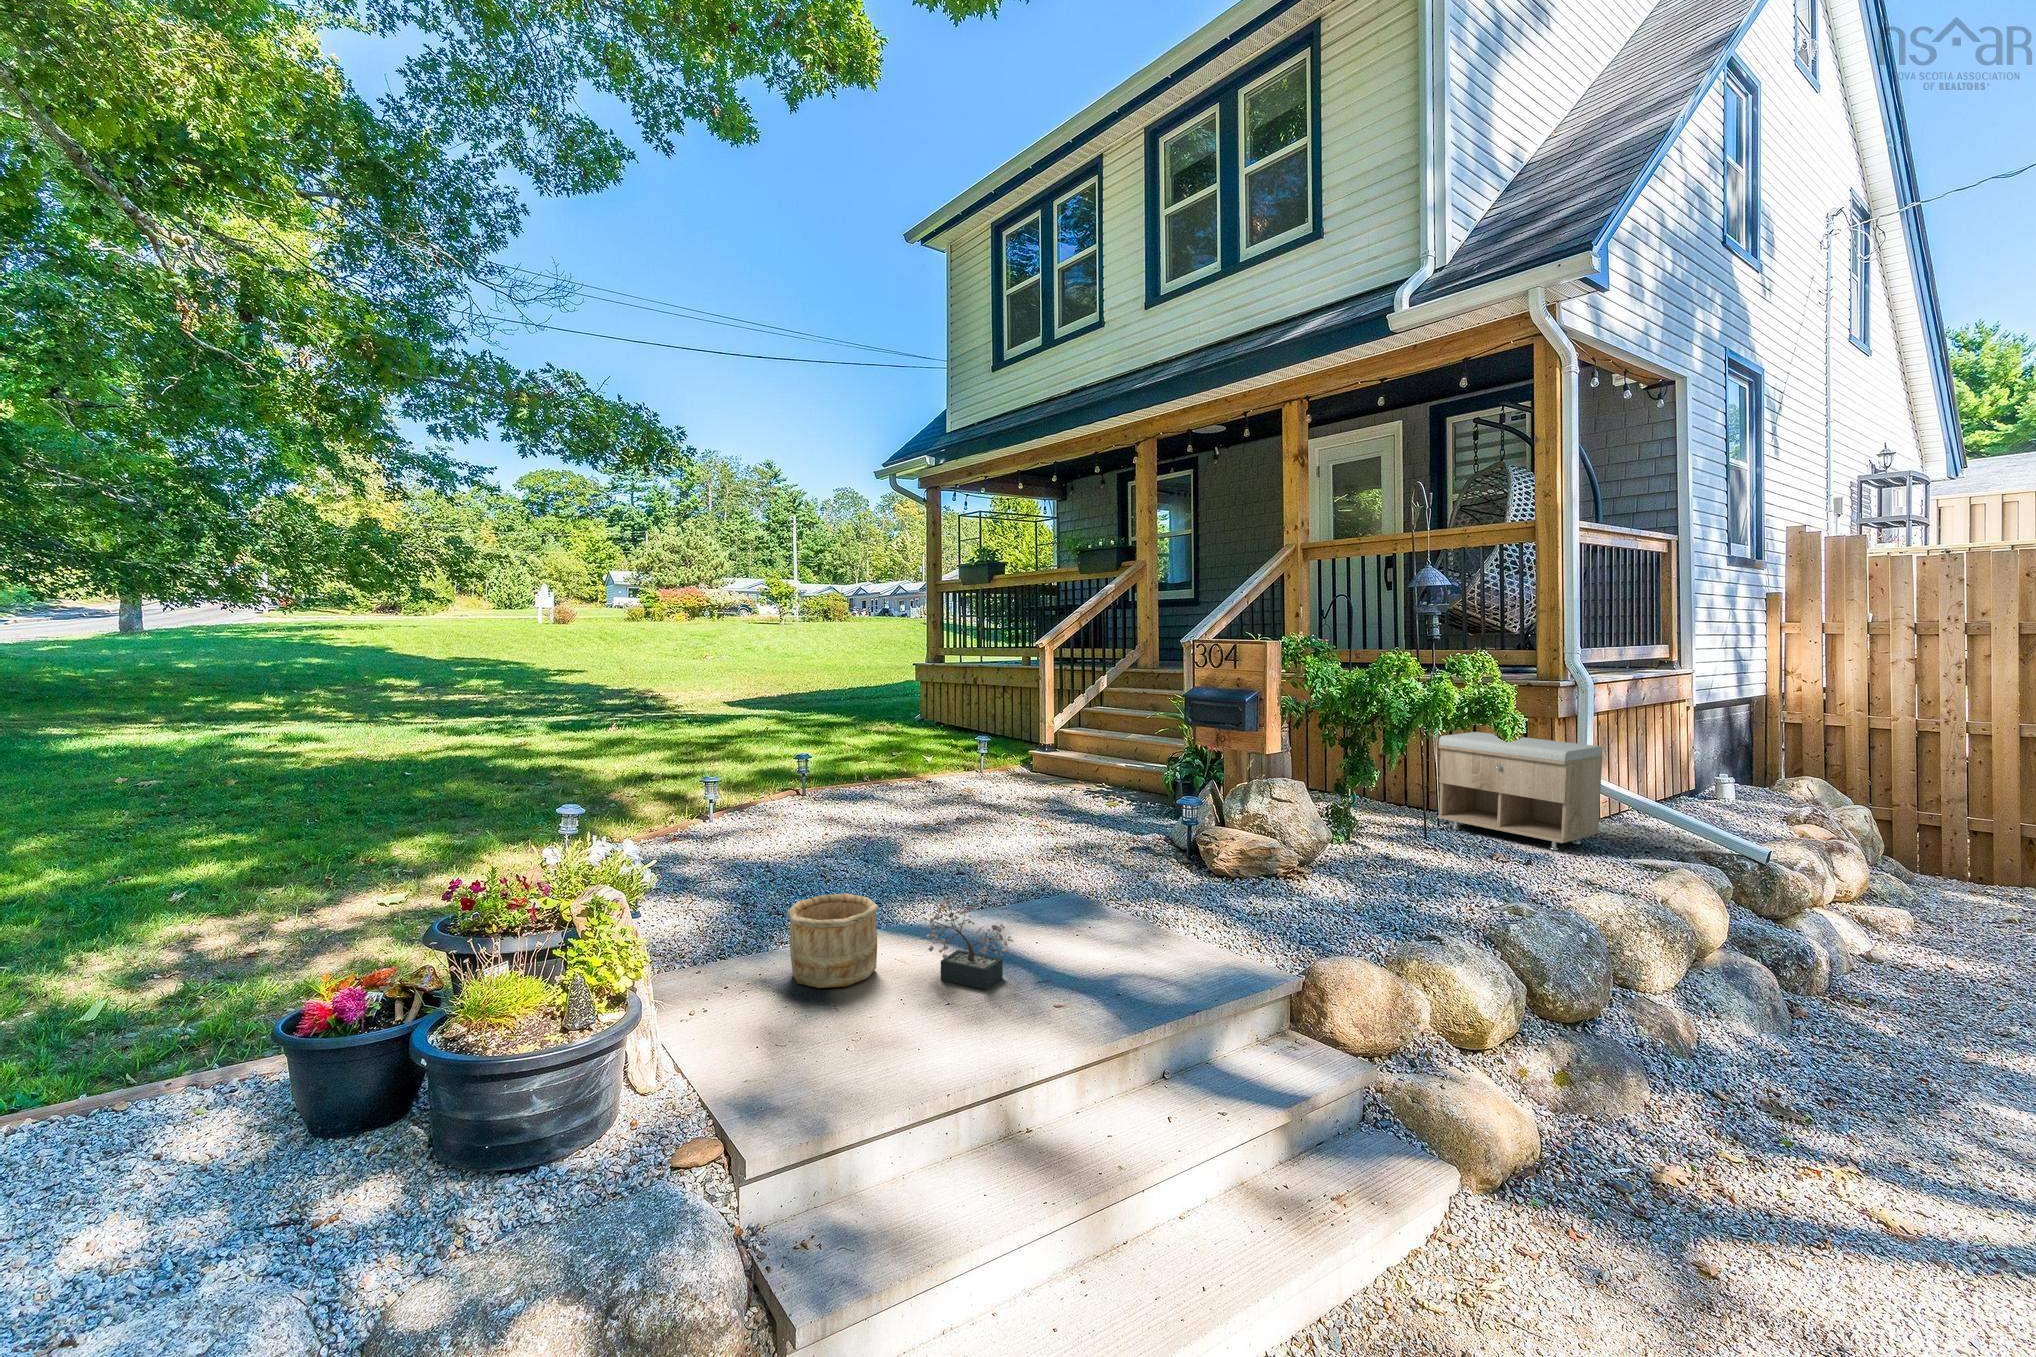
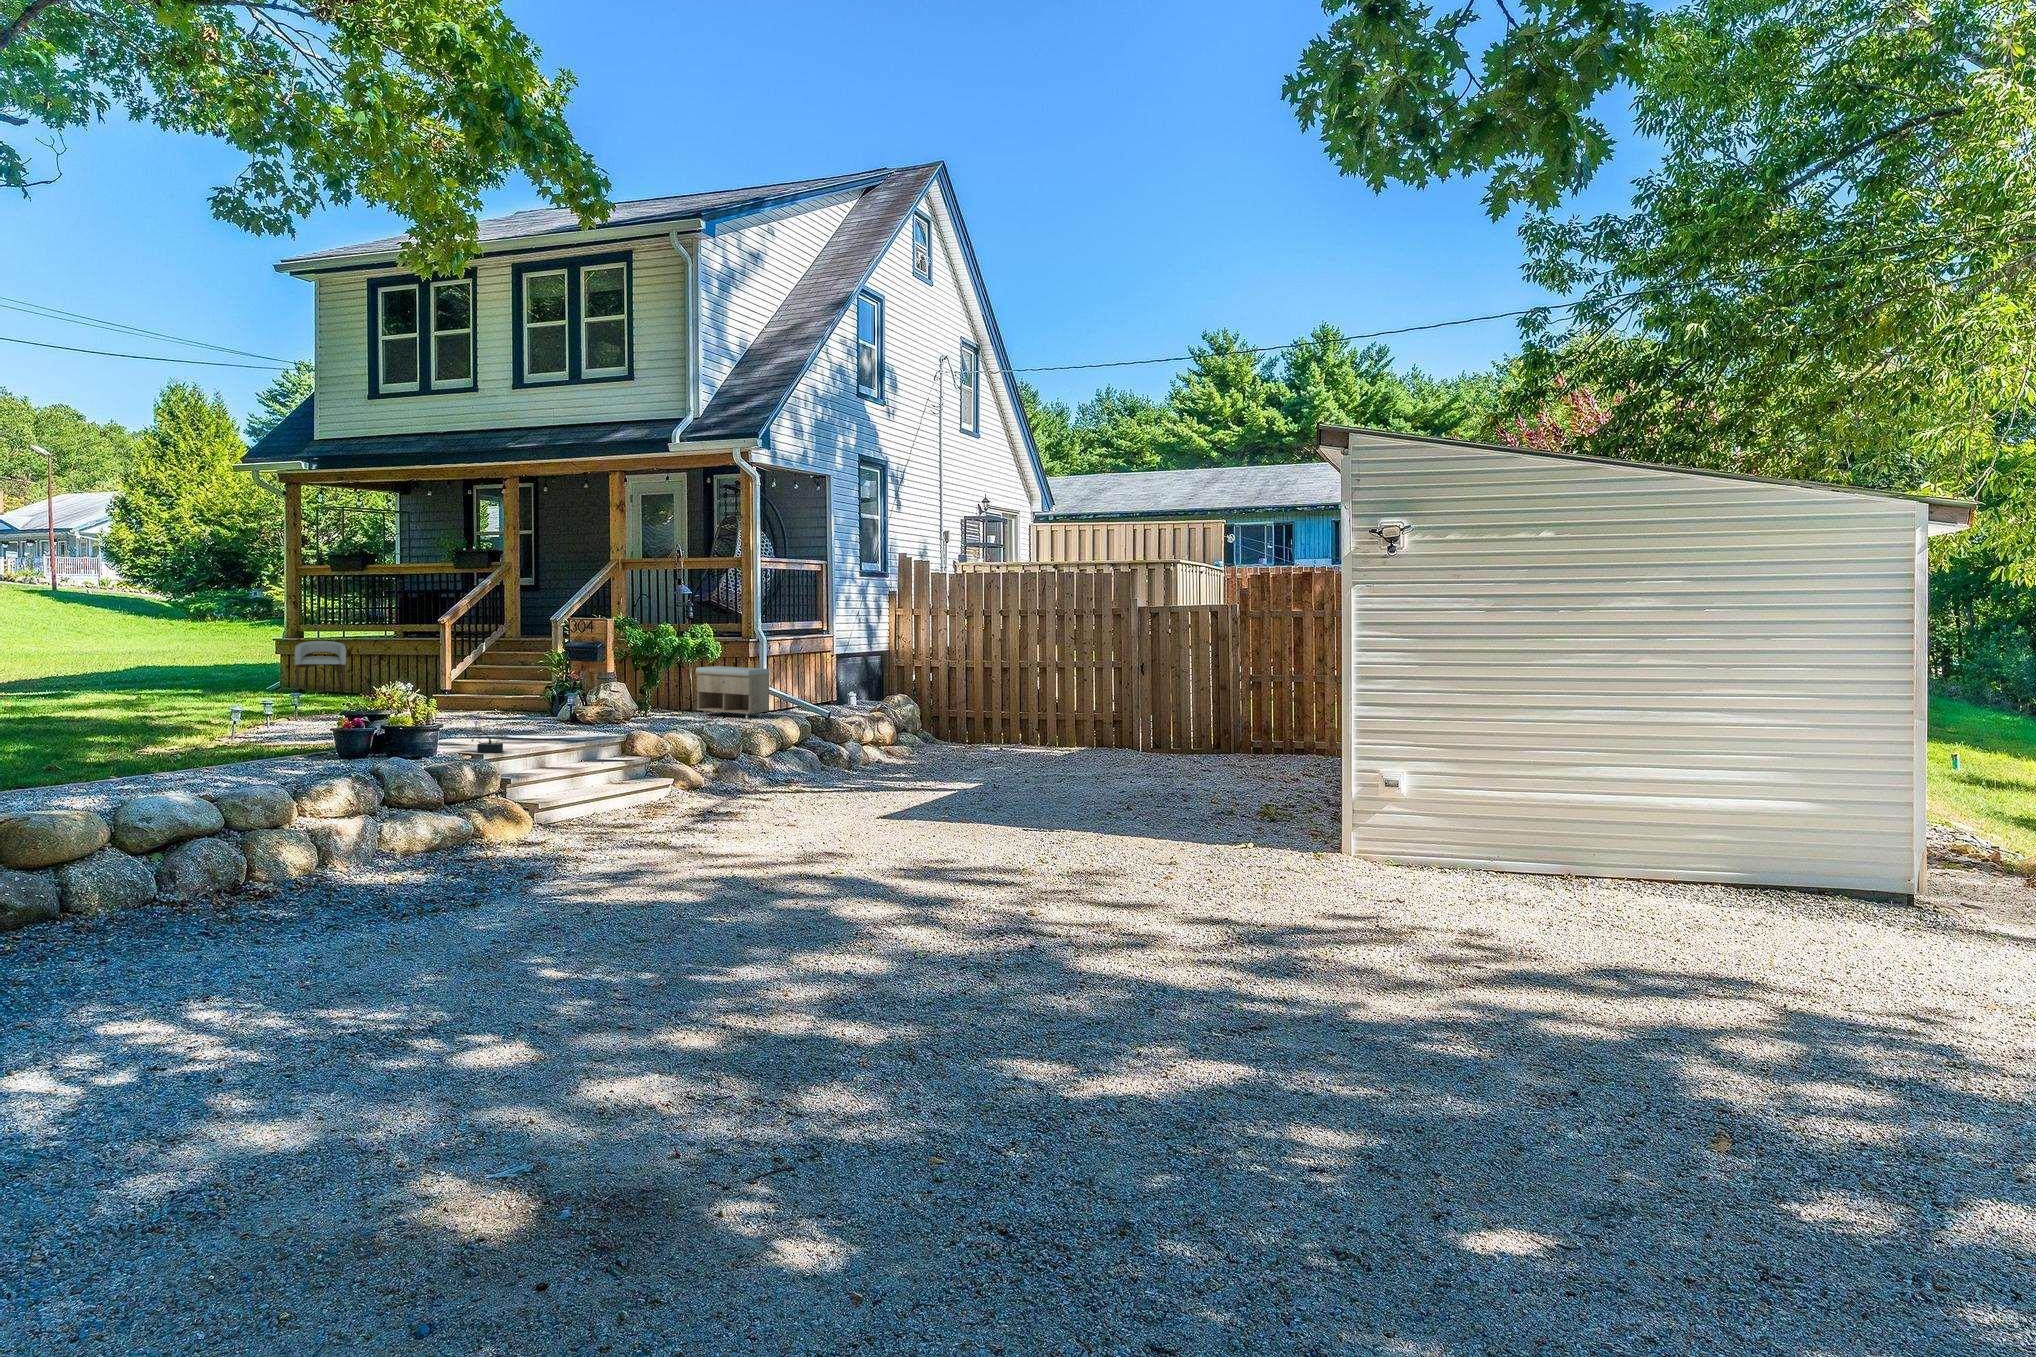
armchair: none [895,668,952,731] -> present [295,641,346,690]
wooden bucket: present [786,893,879,988] -> none [409,724,448,755]

